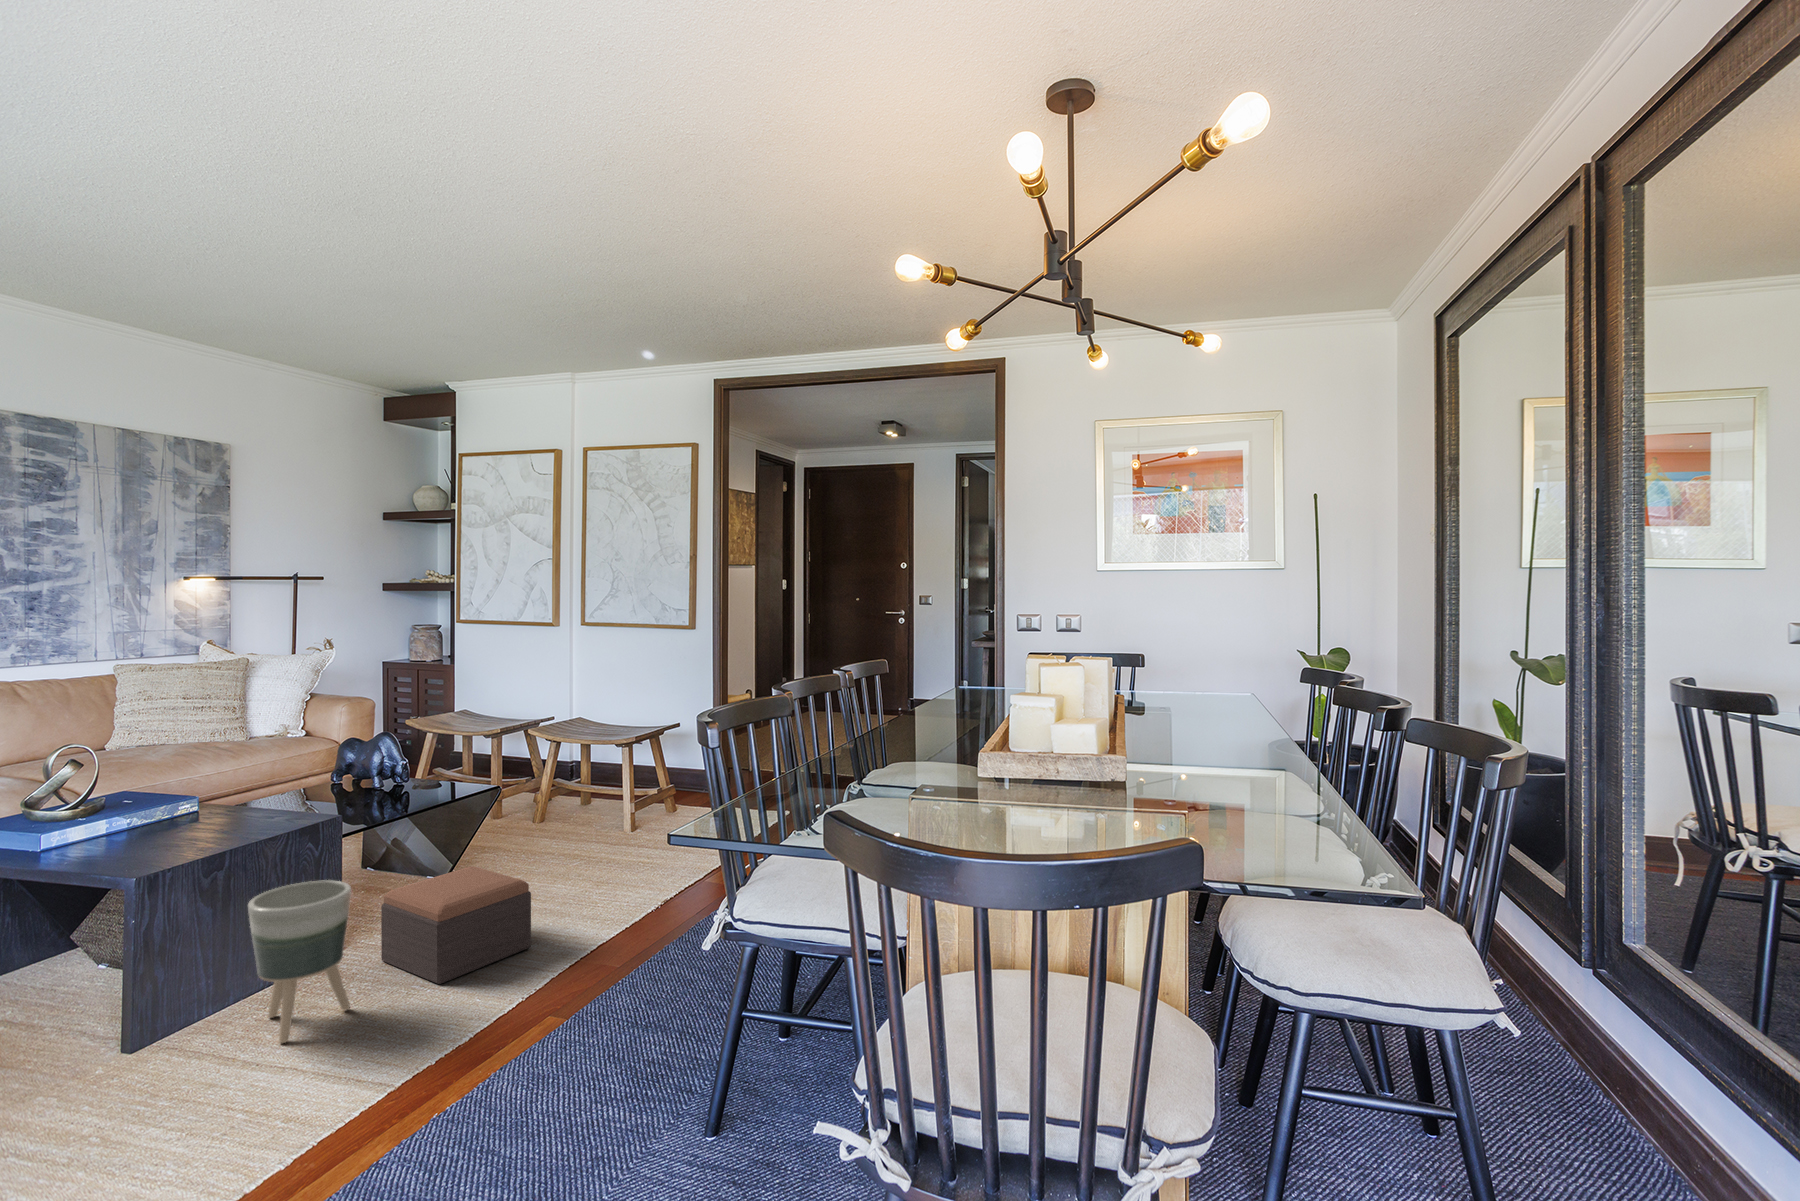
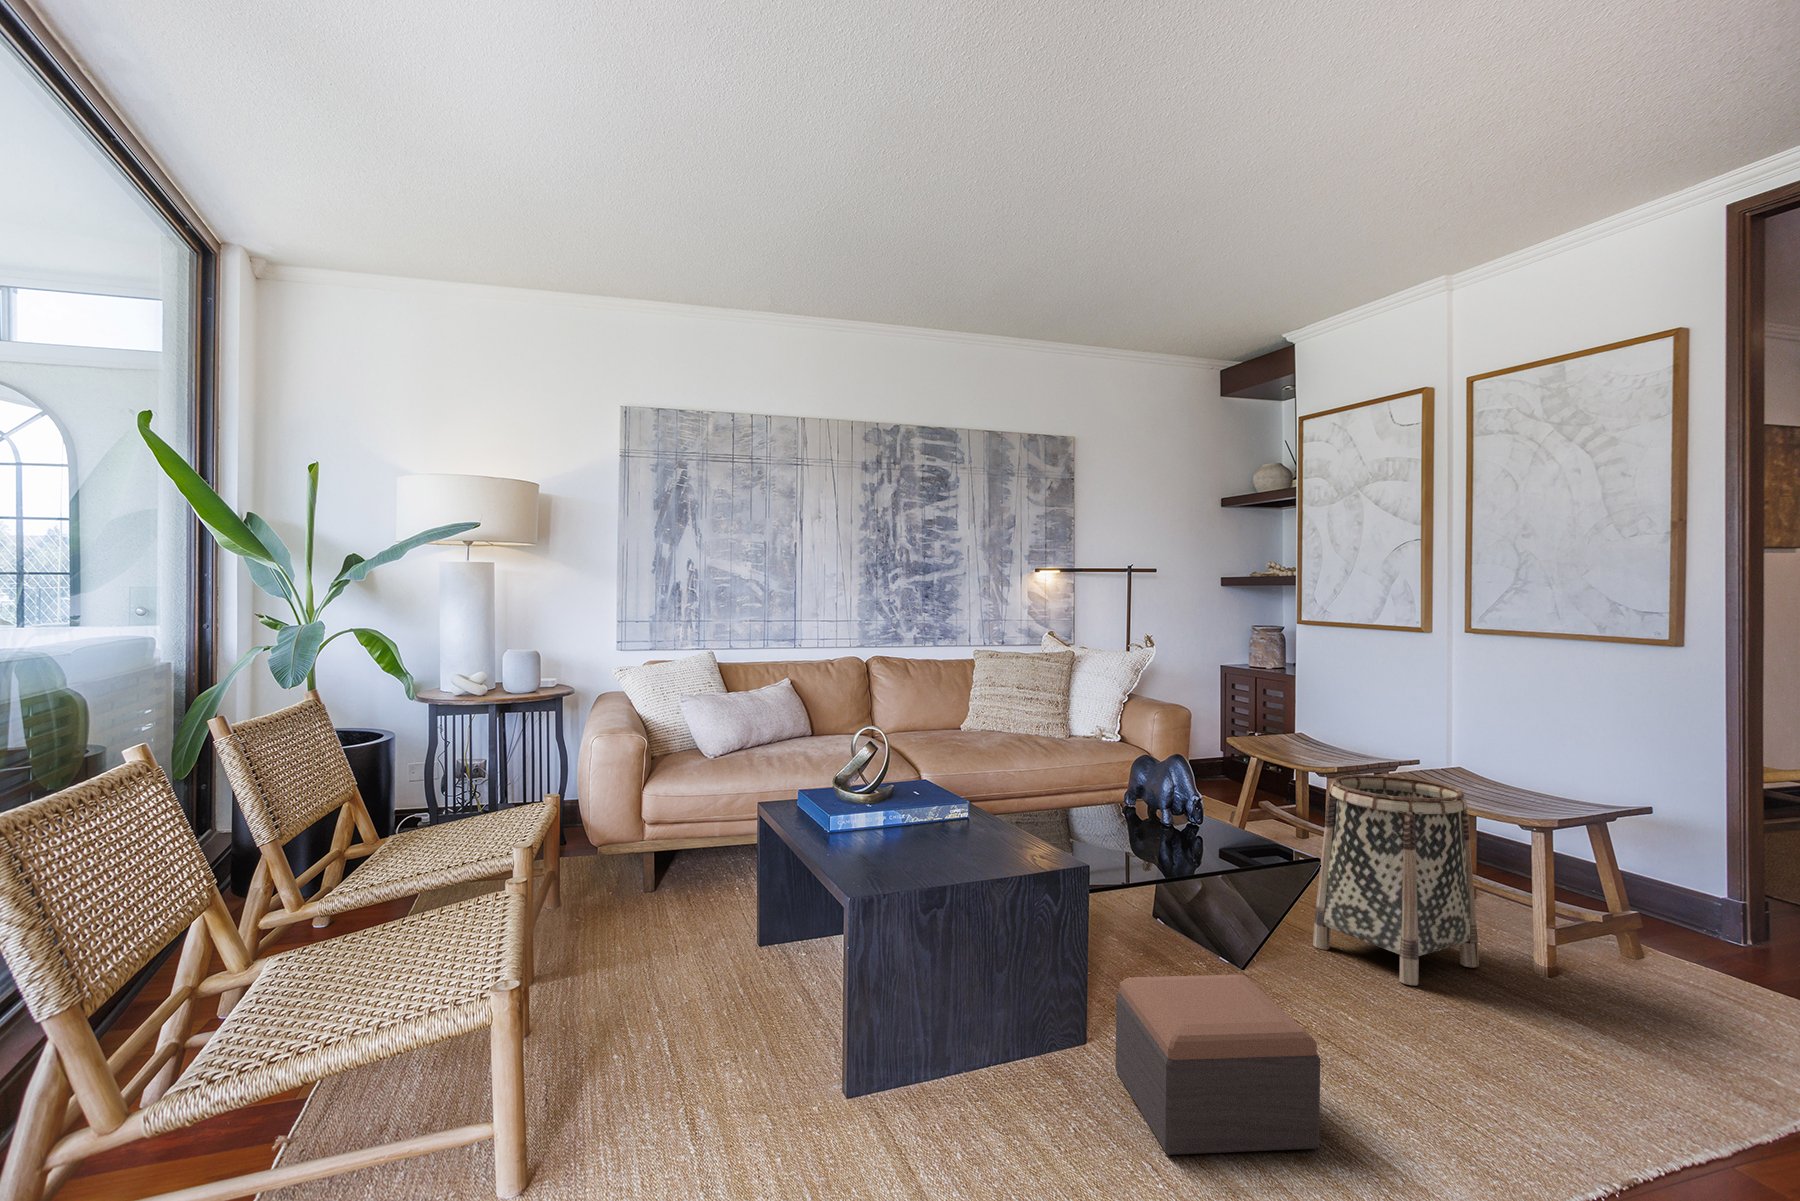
basket: none [498,726,601,857] -> present [1313,774,1479,985]
planter: present [248,880,351,1043] -> none [941,939,1054,1156]

